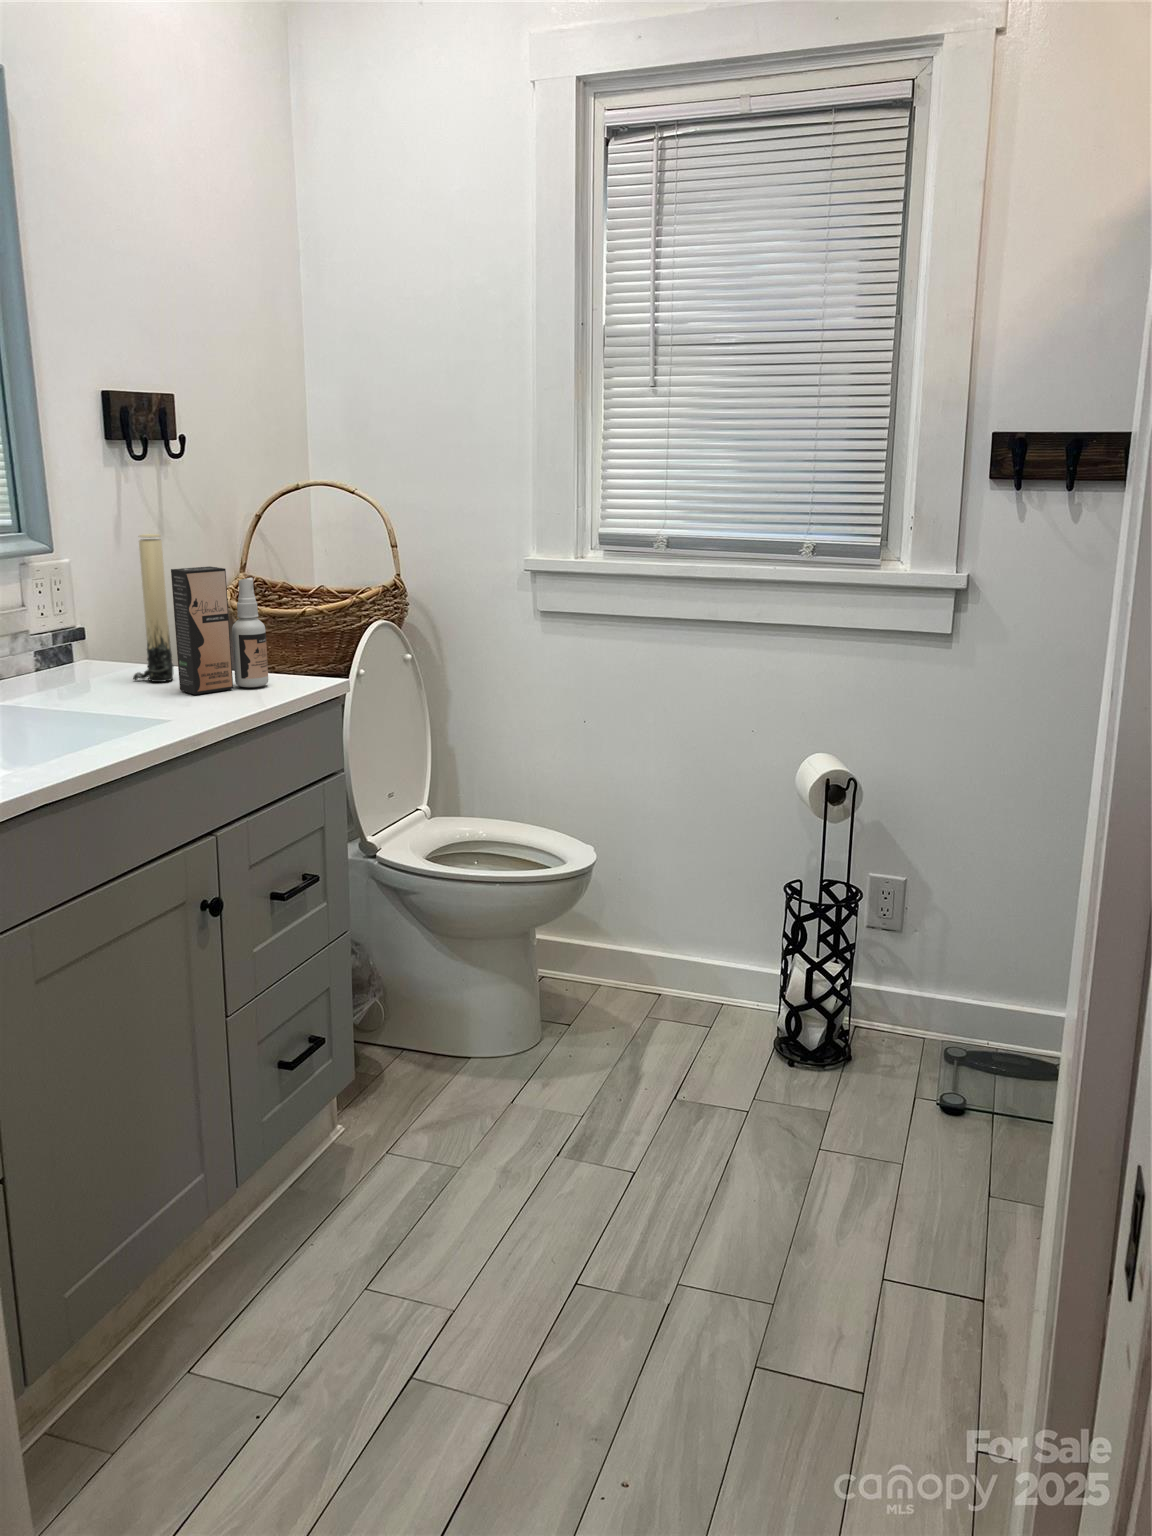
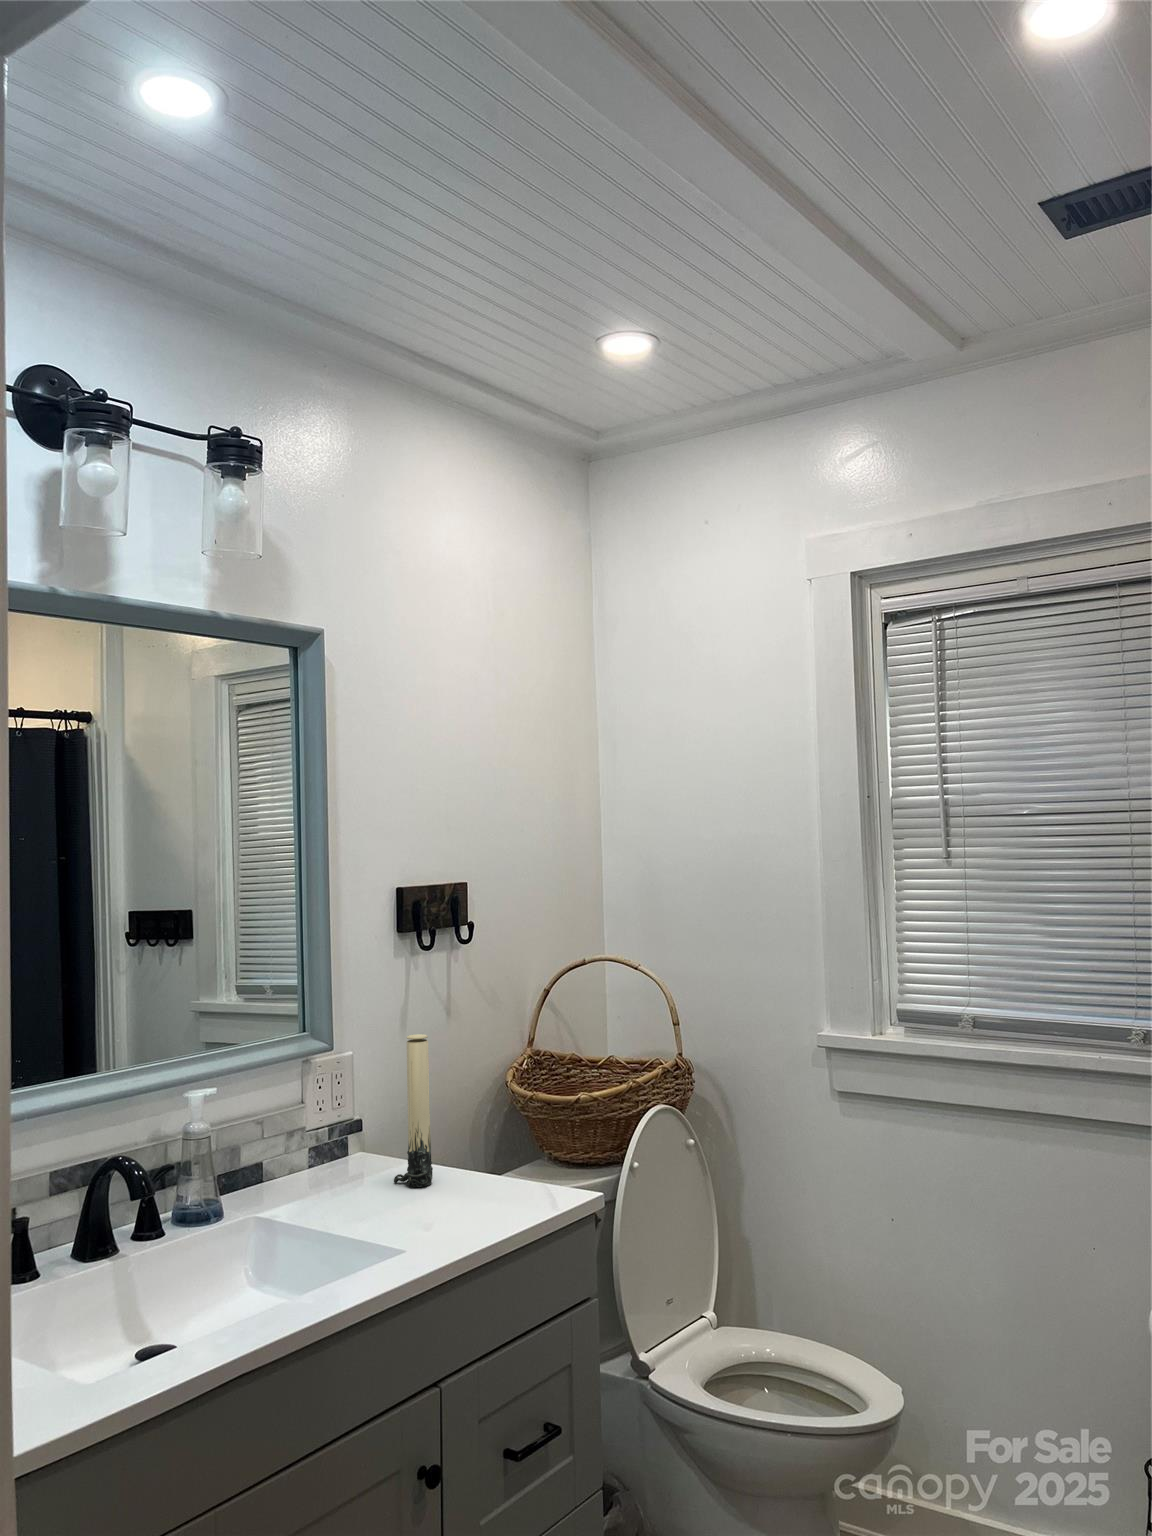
spray bottle: present [171,566,268,694] -> none [428,1071,521,1211]

